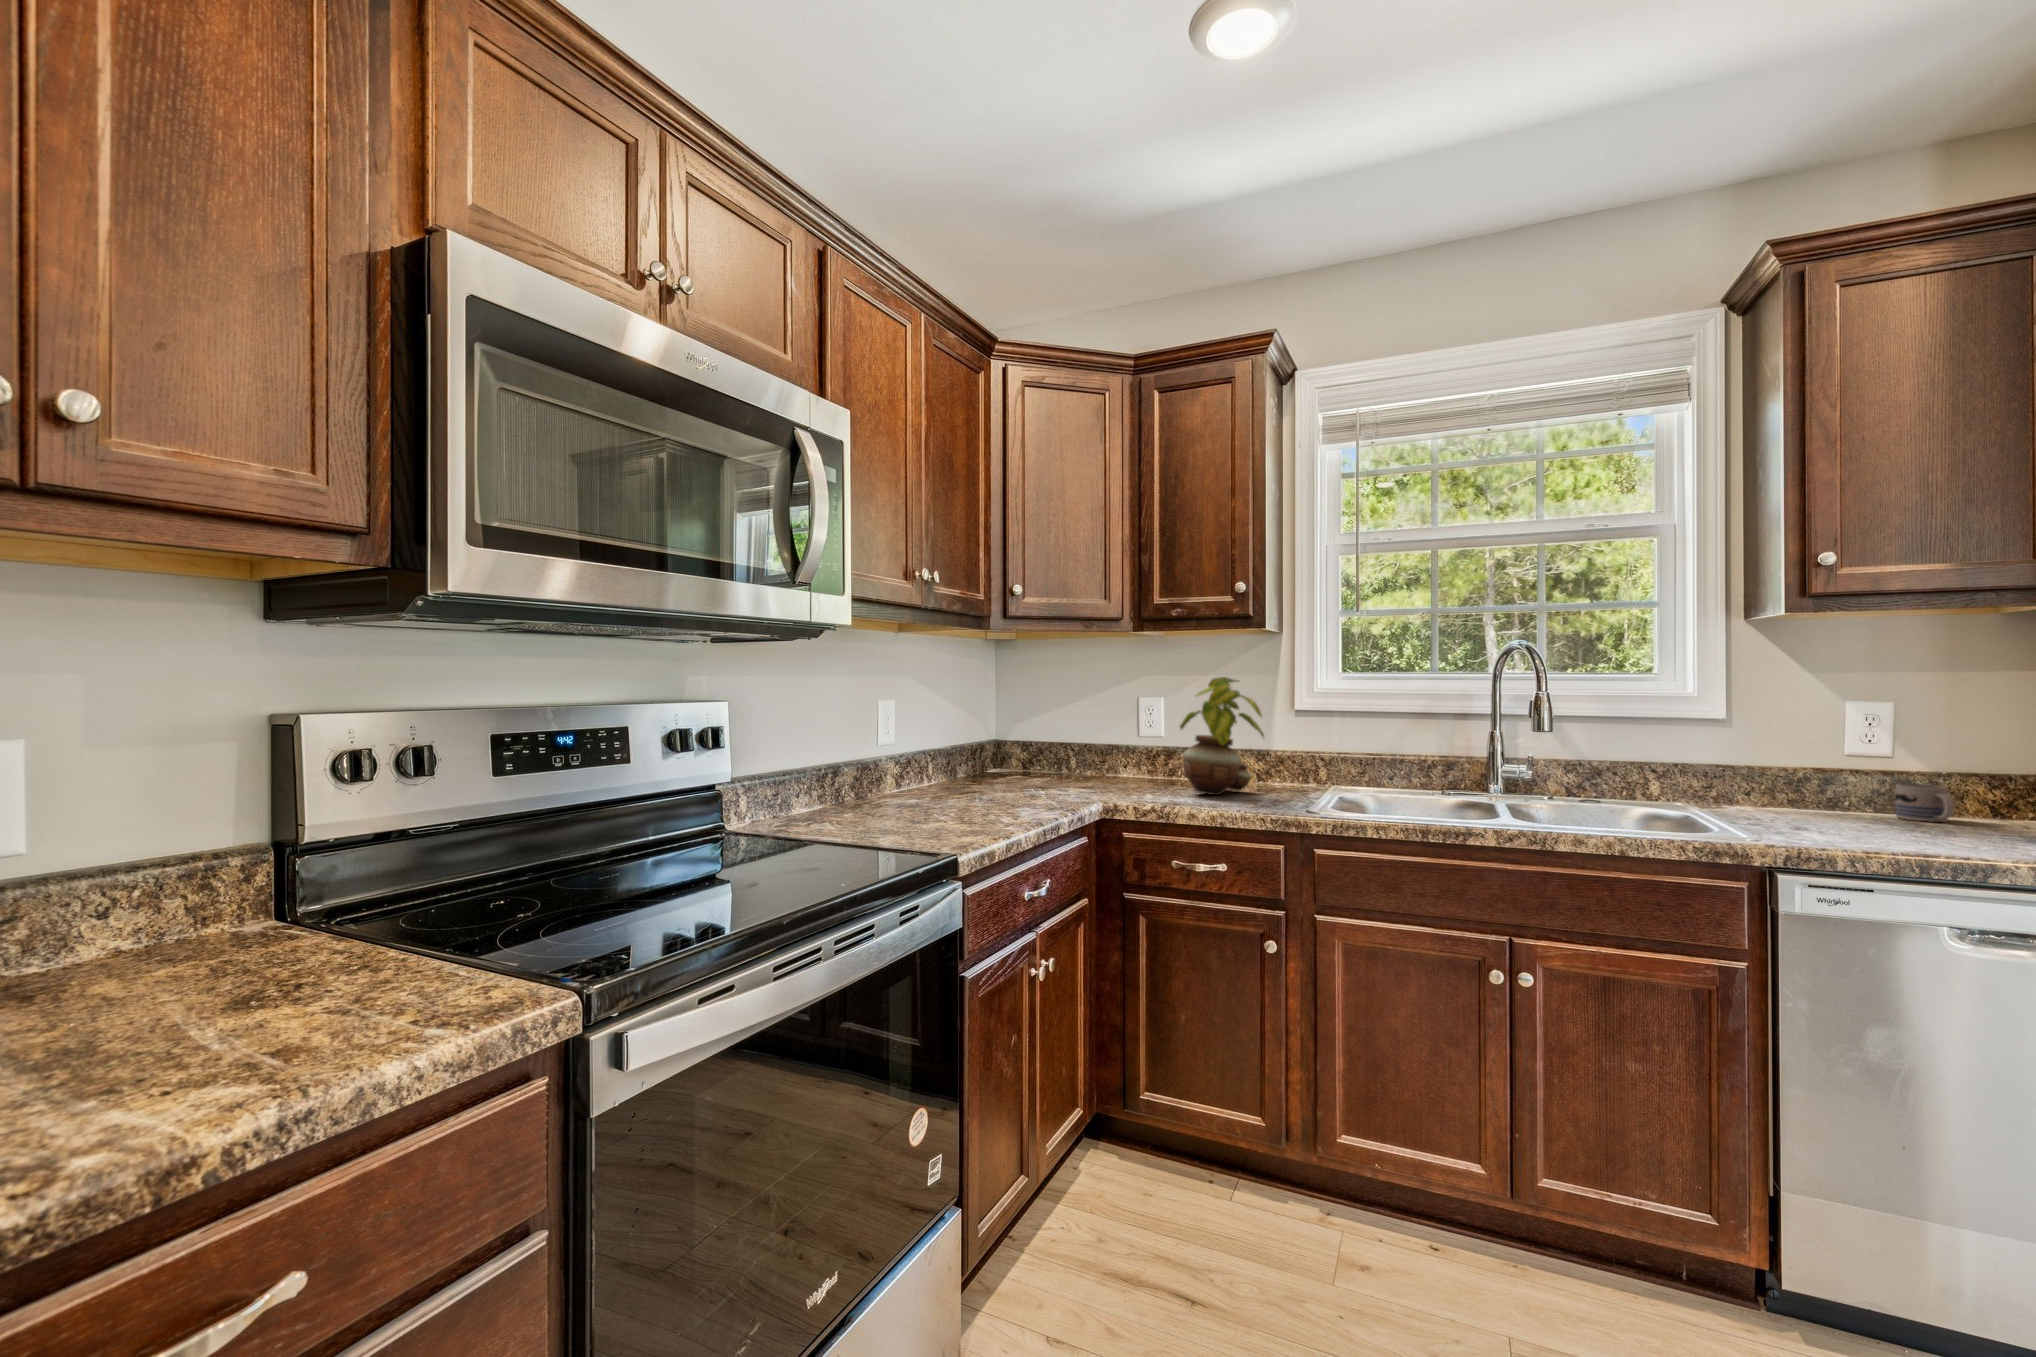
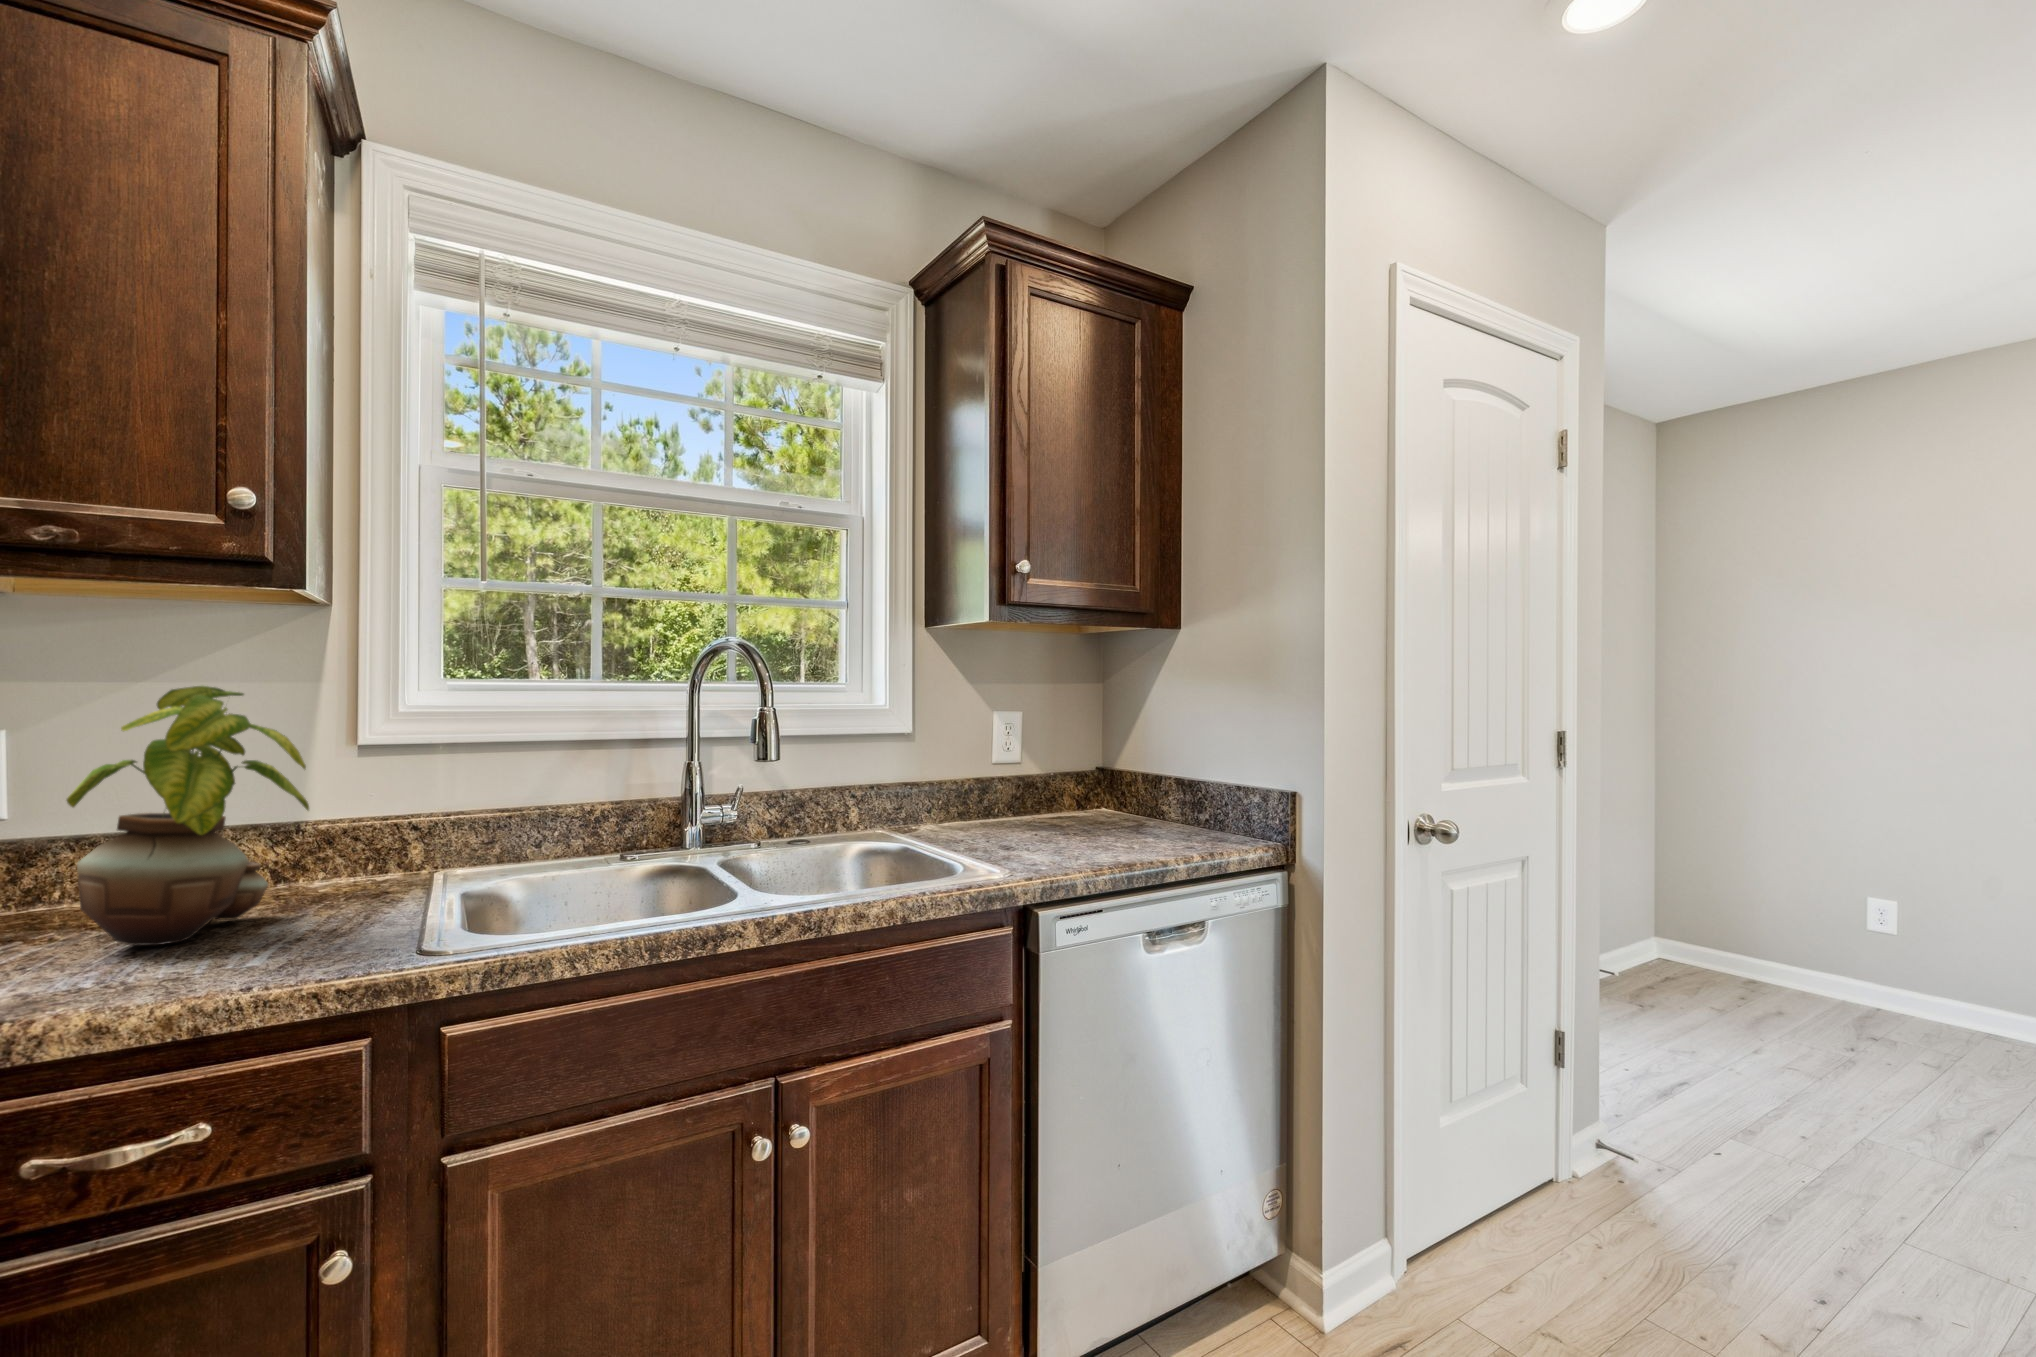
mug: present [1895,784,1954,822] -> none [1039,787,1082,823]

